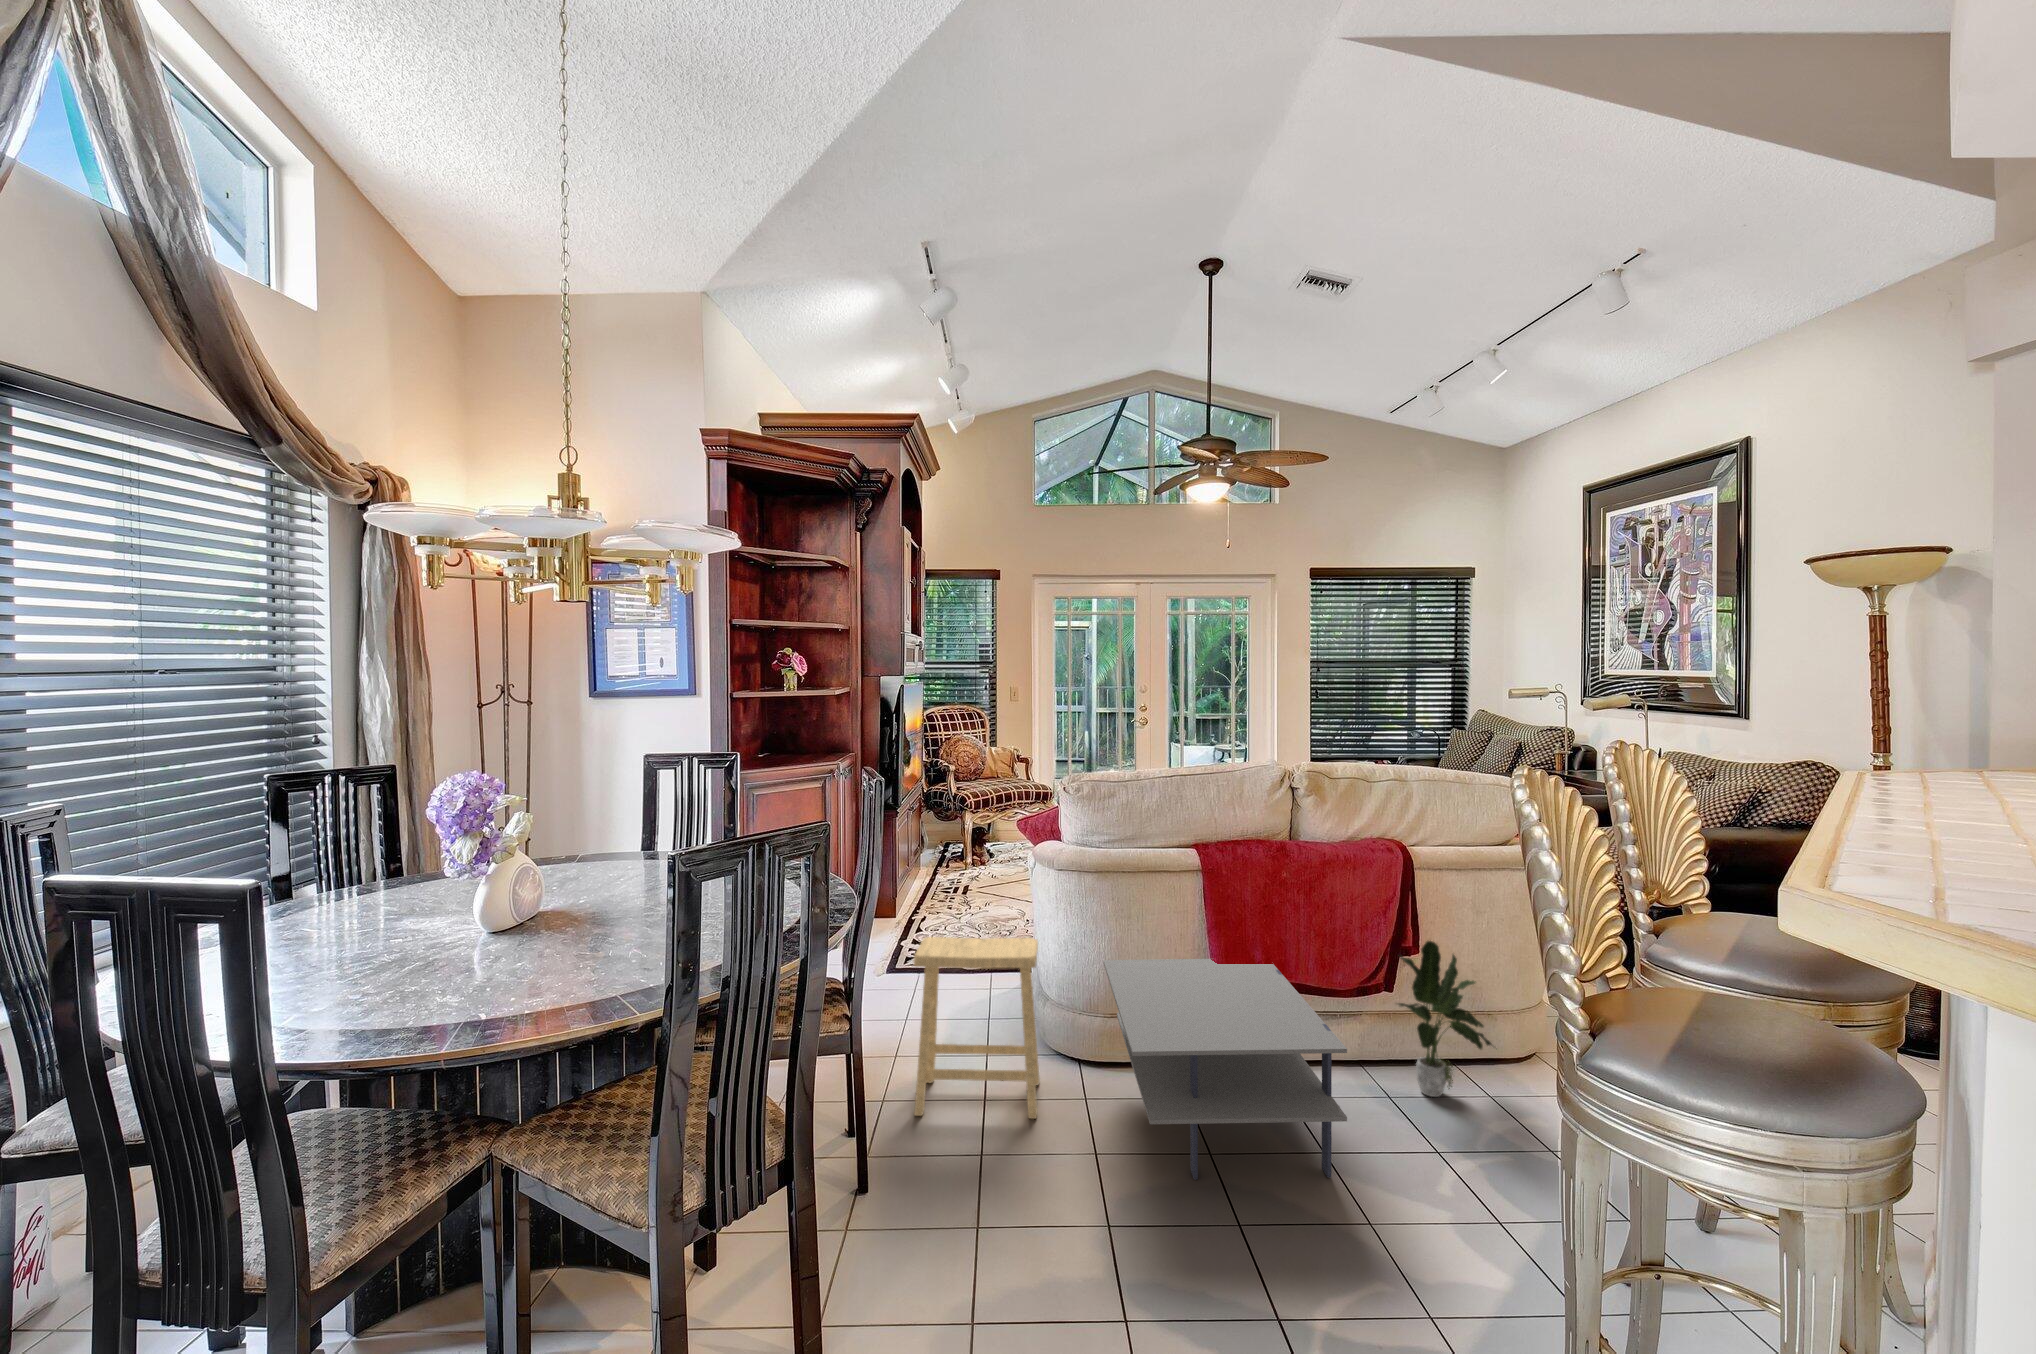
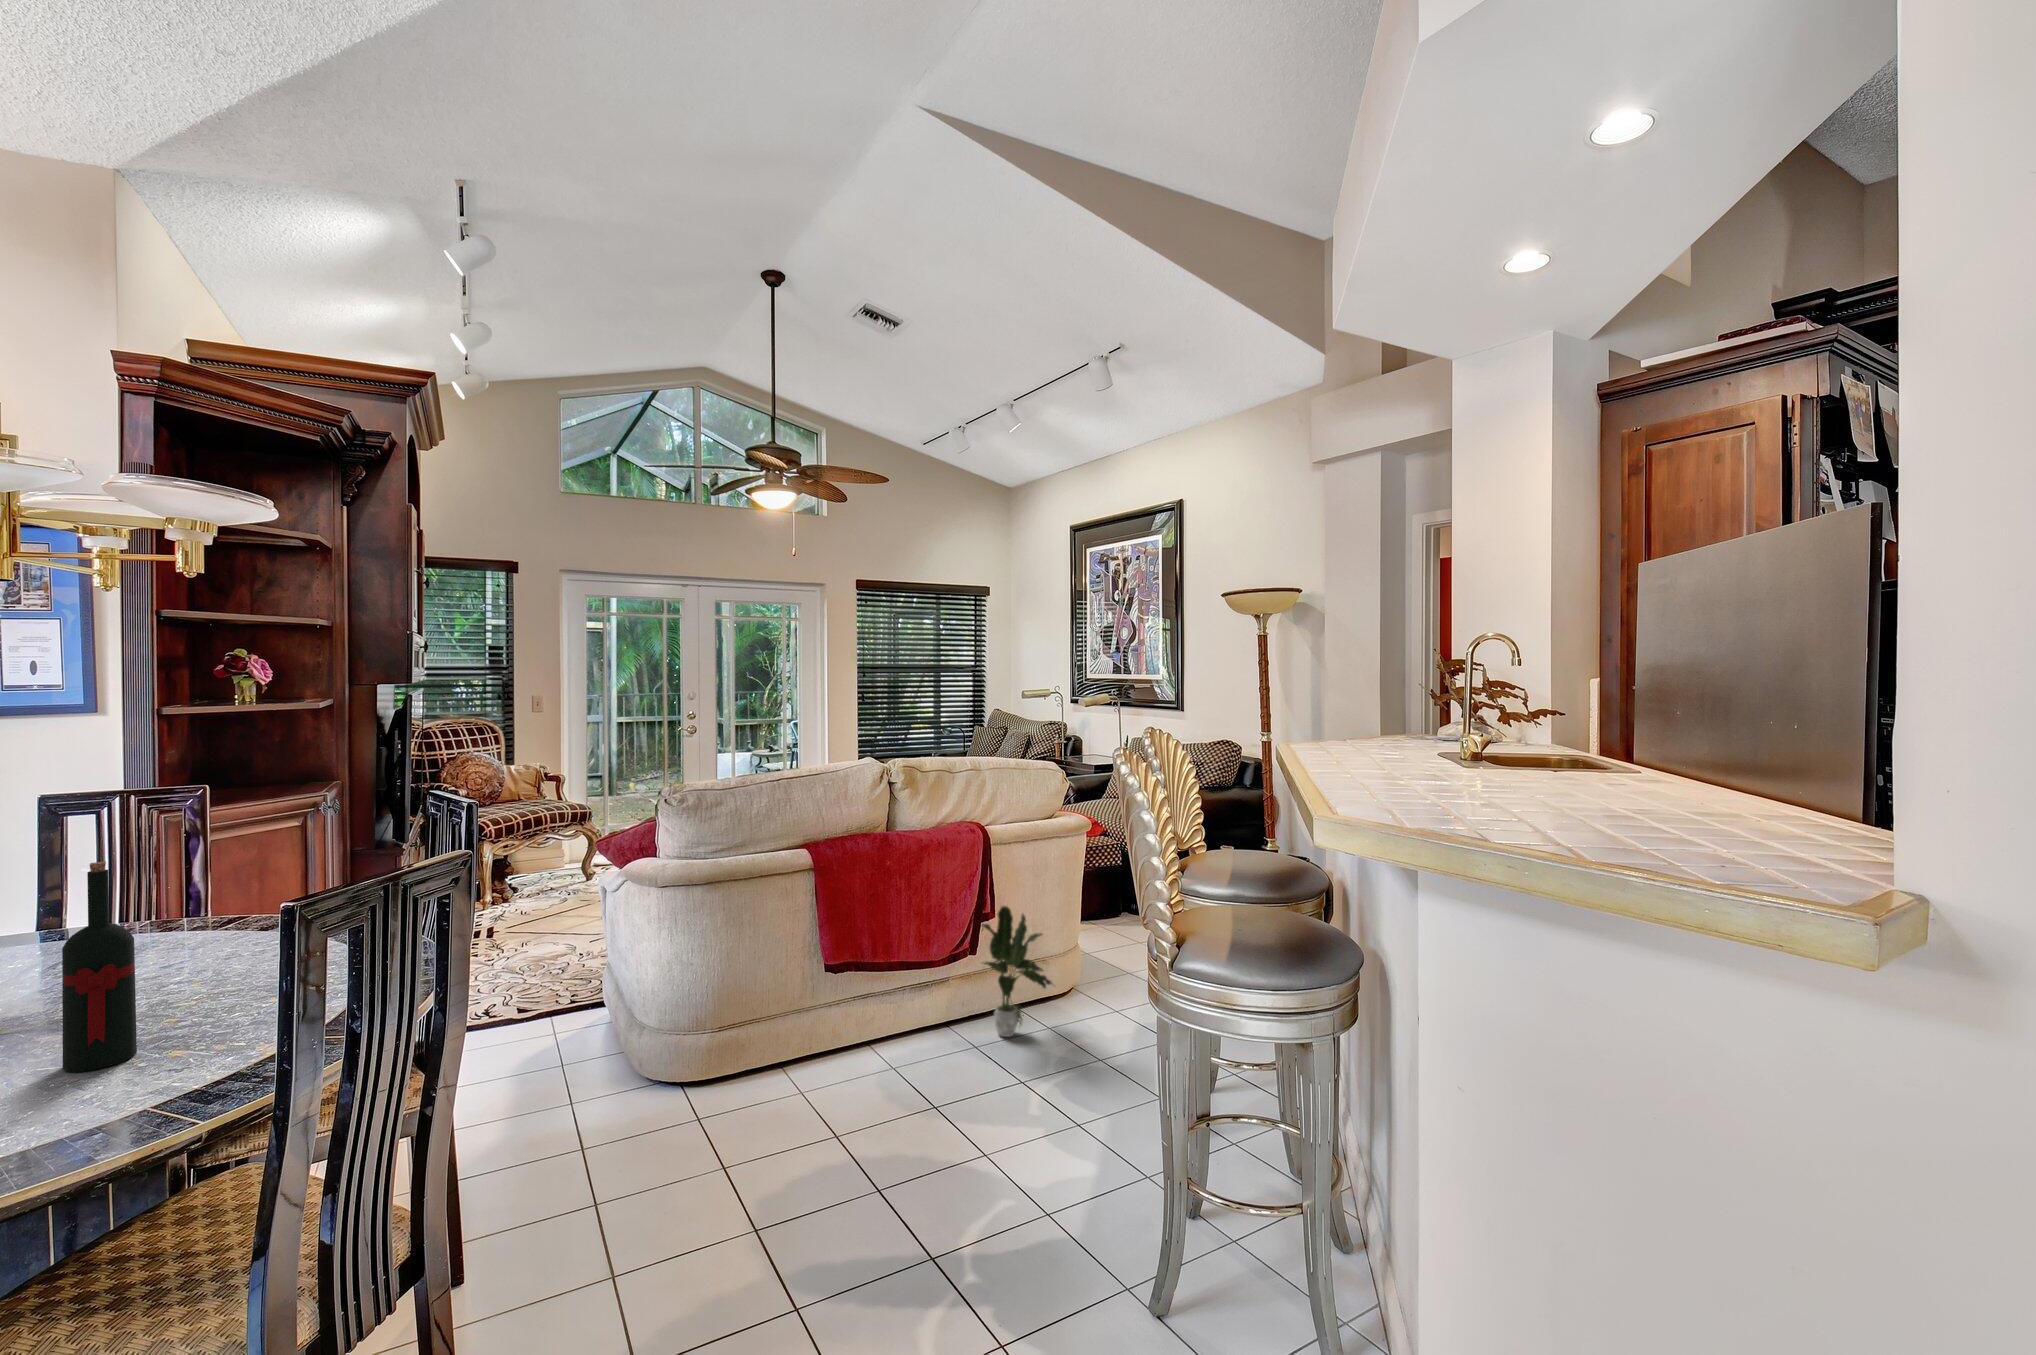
wine bottle: none [569,805,612,961] -> present [62,861,137,1072]
footstool: present [914,937,1040,1119] -> none [507,959,657,1179]
side table: present [1103,959,1347,1180] -> none [716,943,963,1156]

